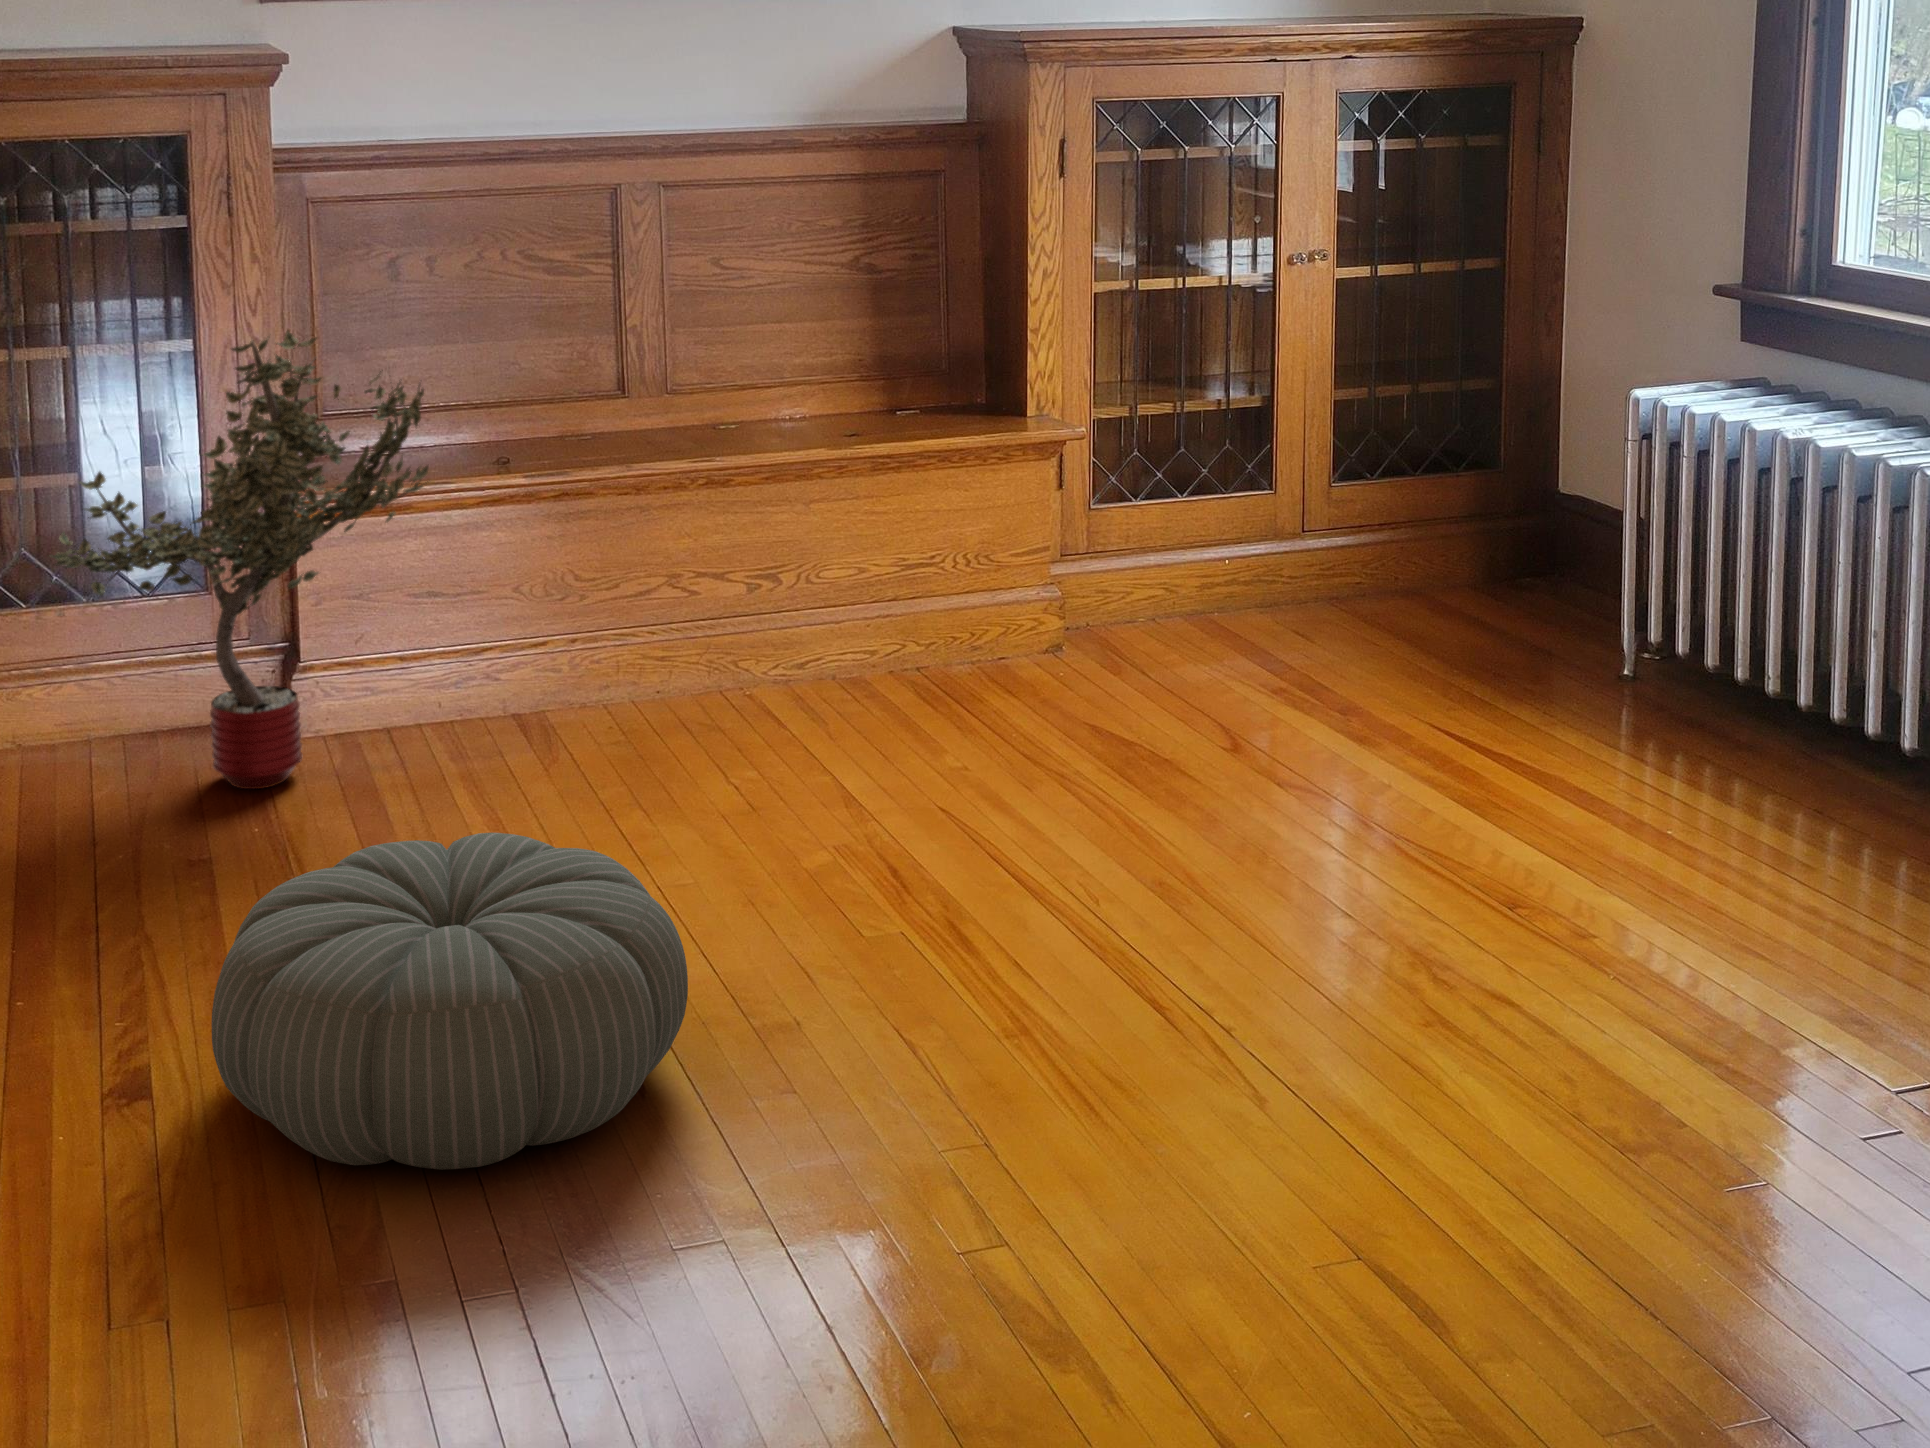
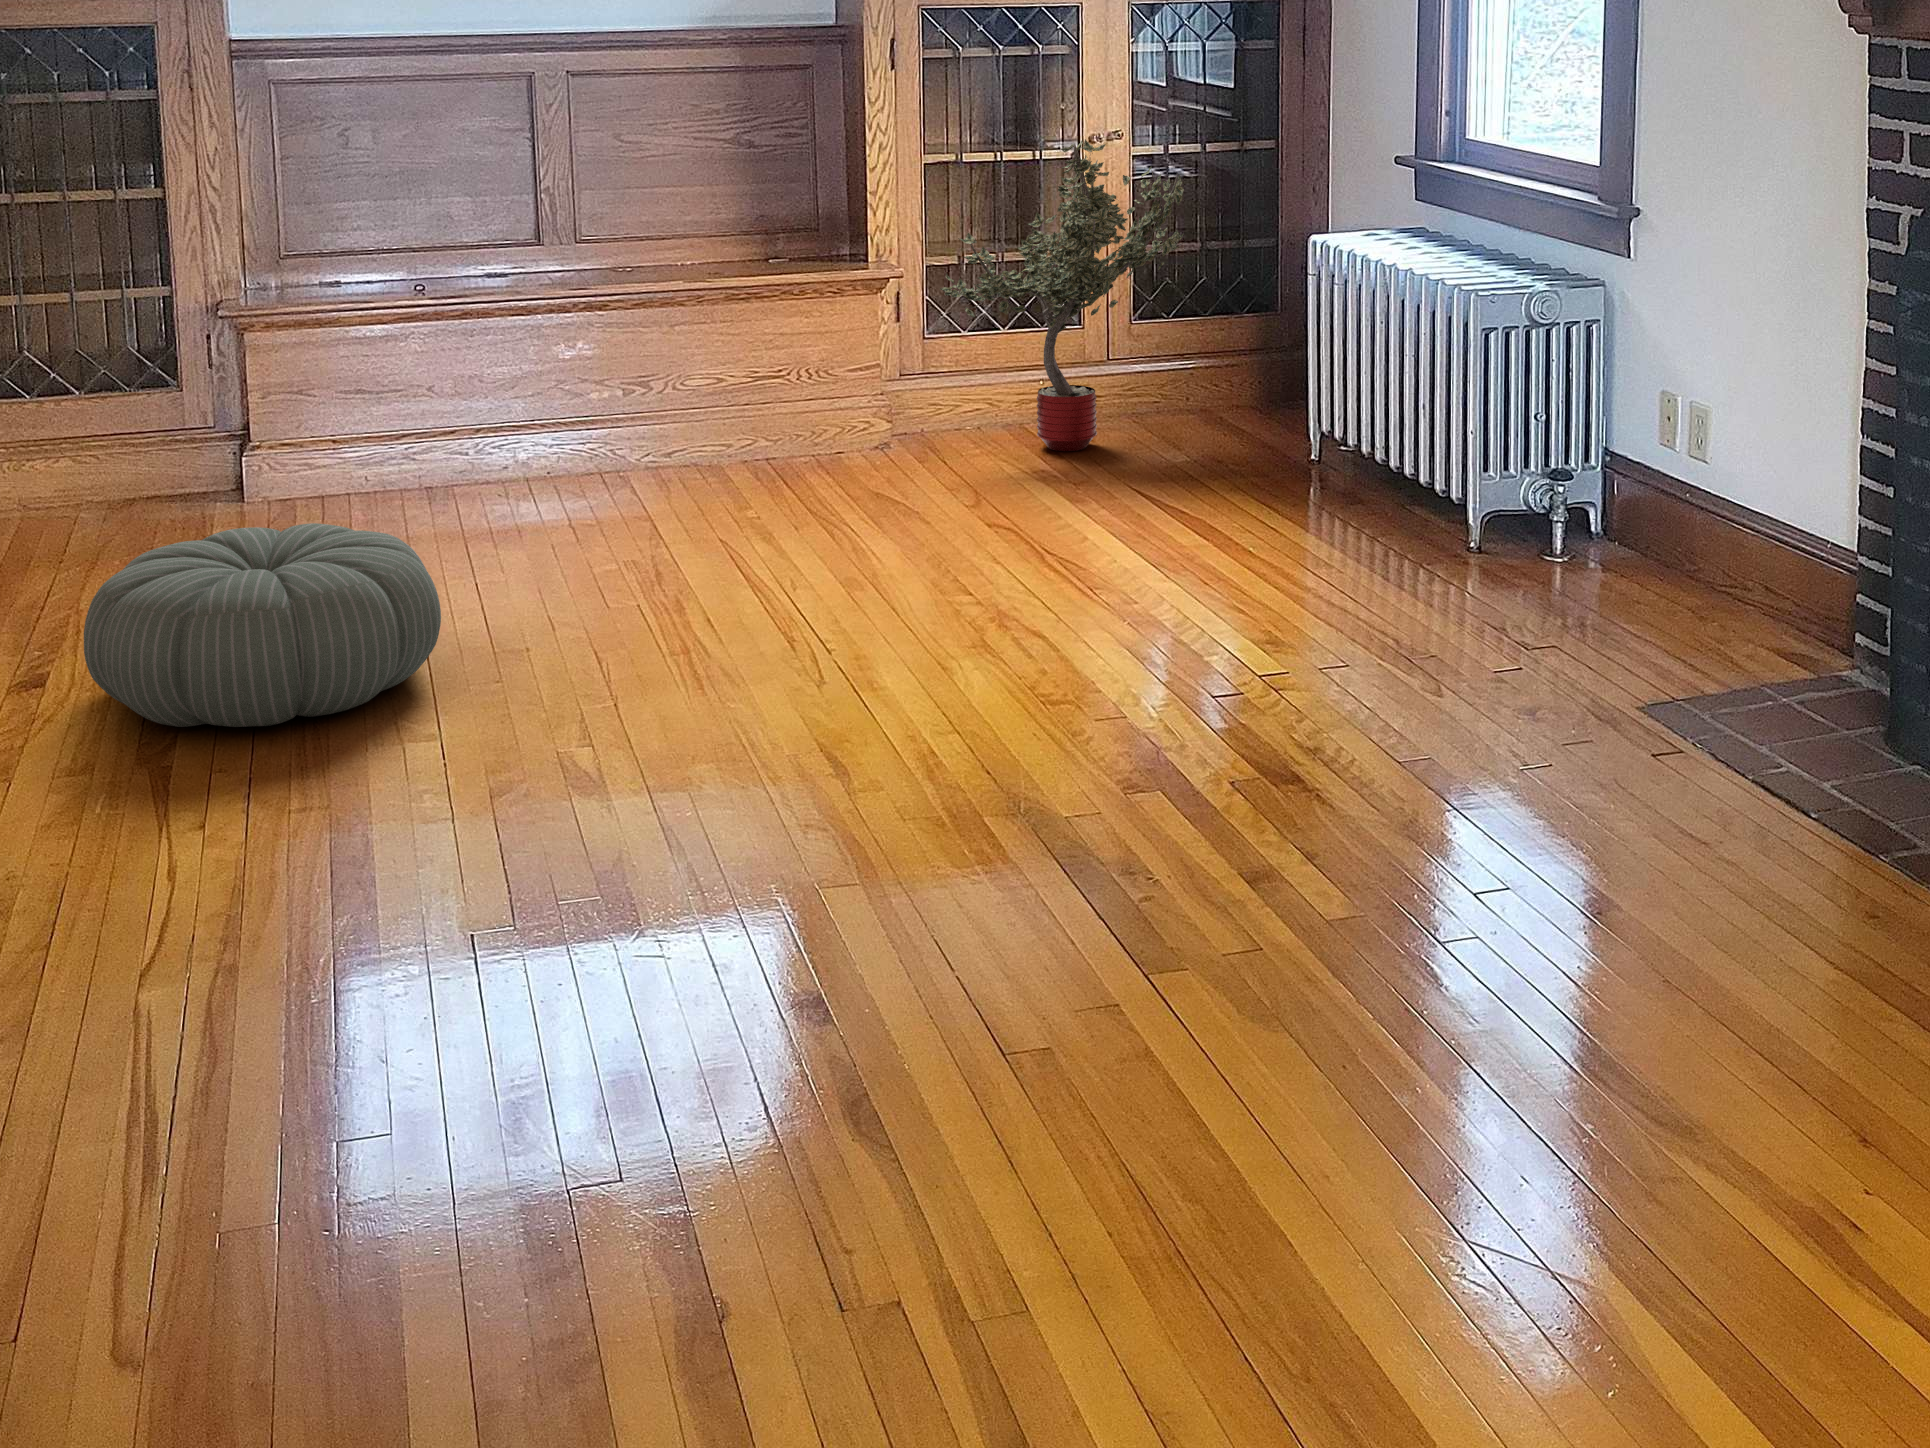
potted tree: present [49,331,428,789] -> present [940,139,1185,451]

